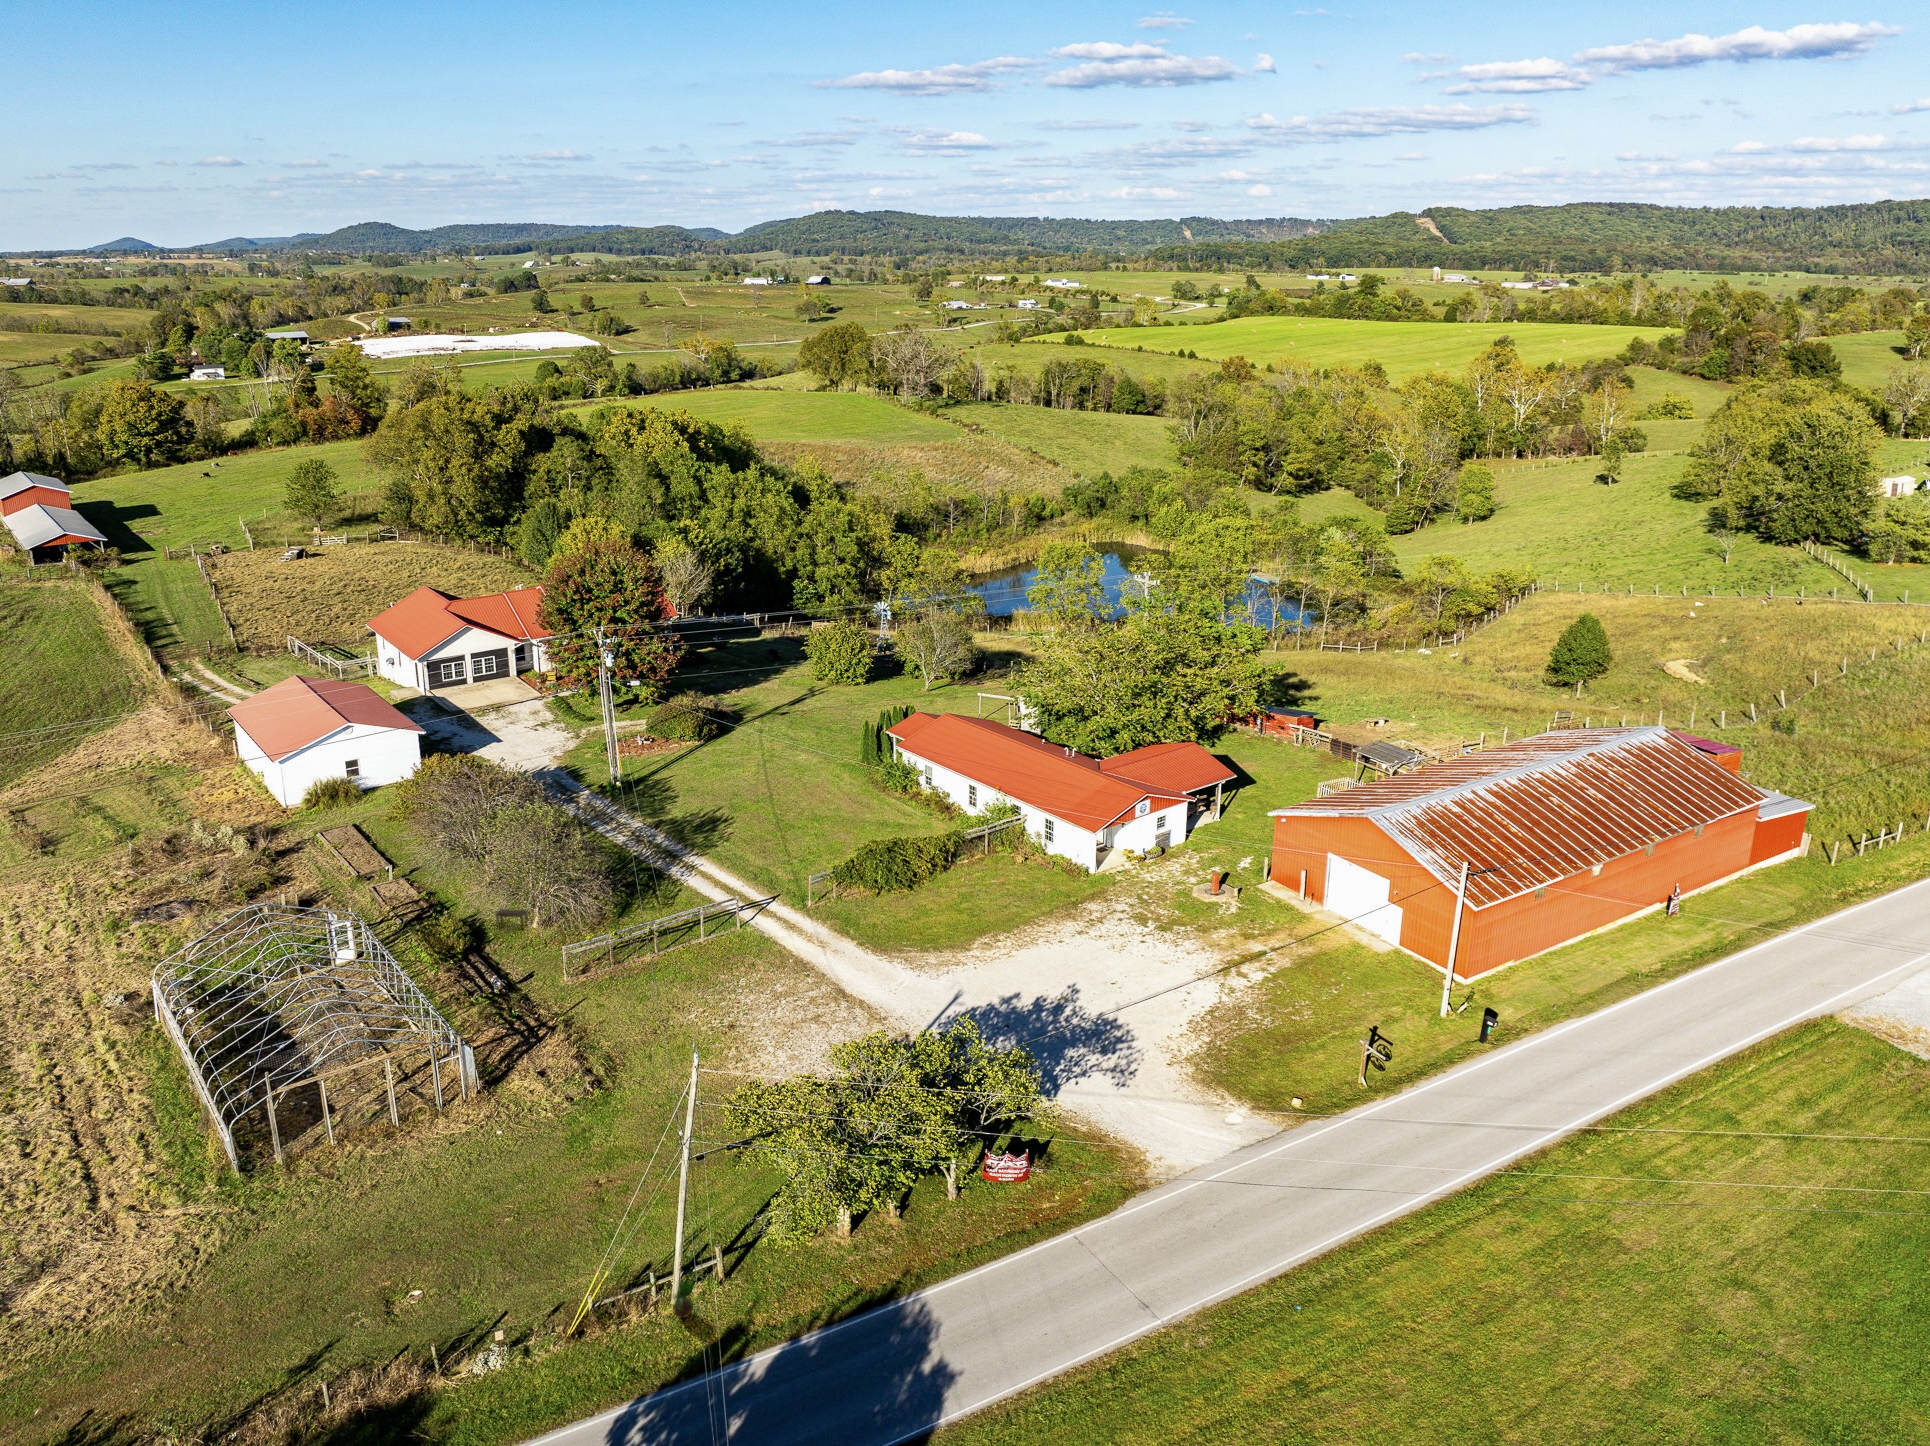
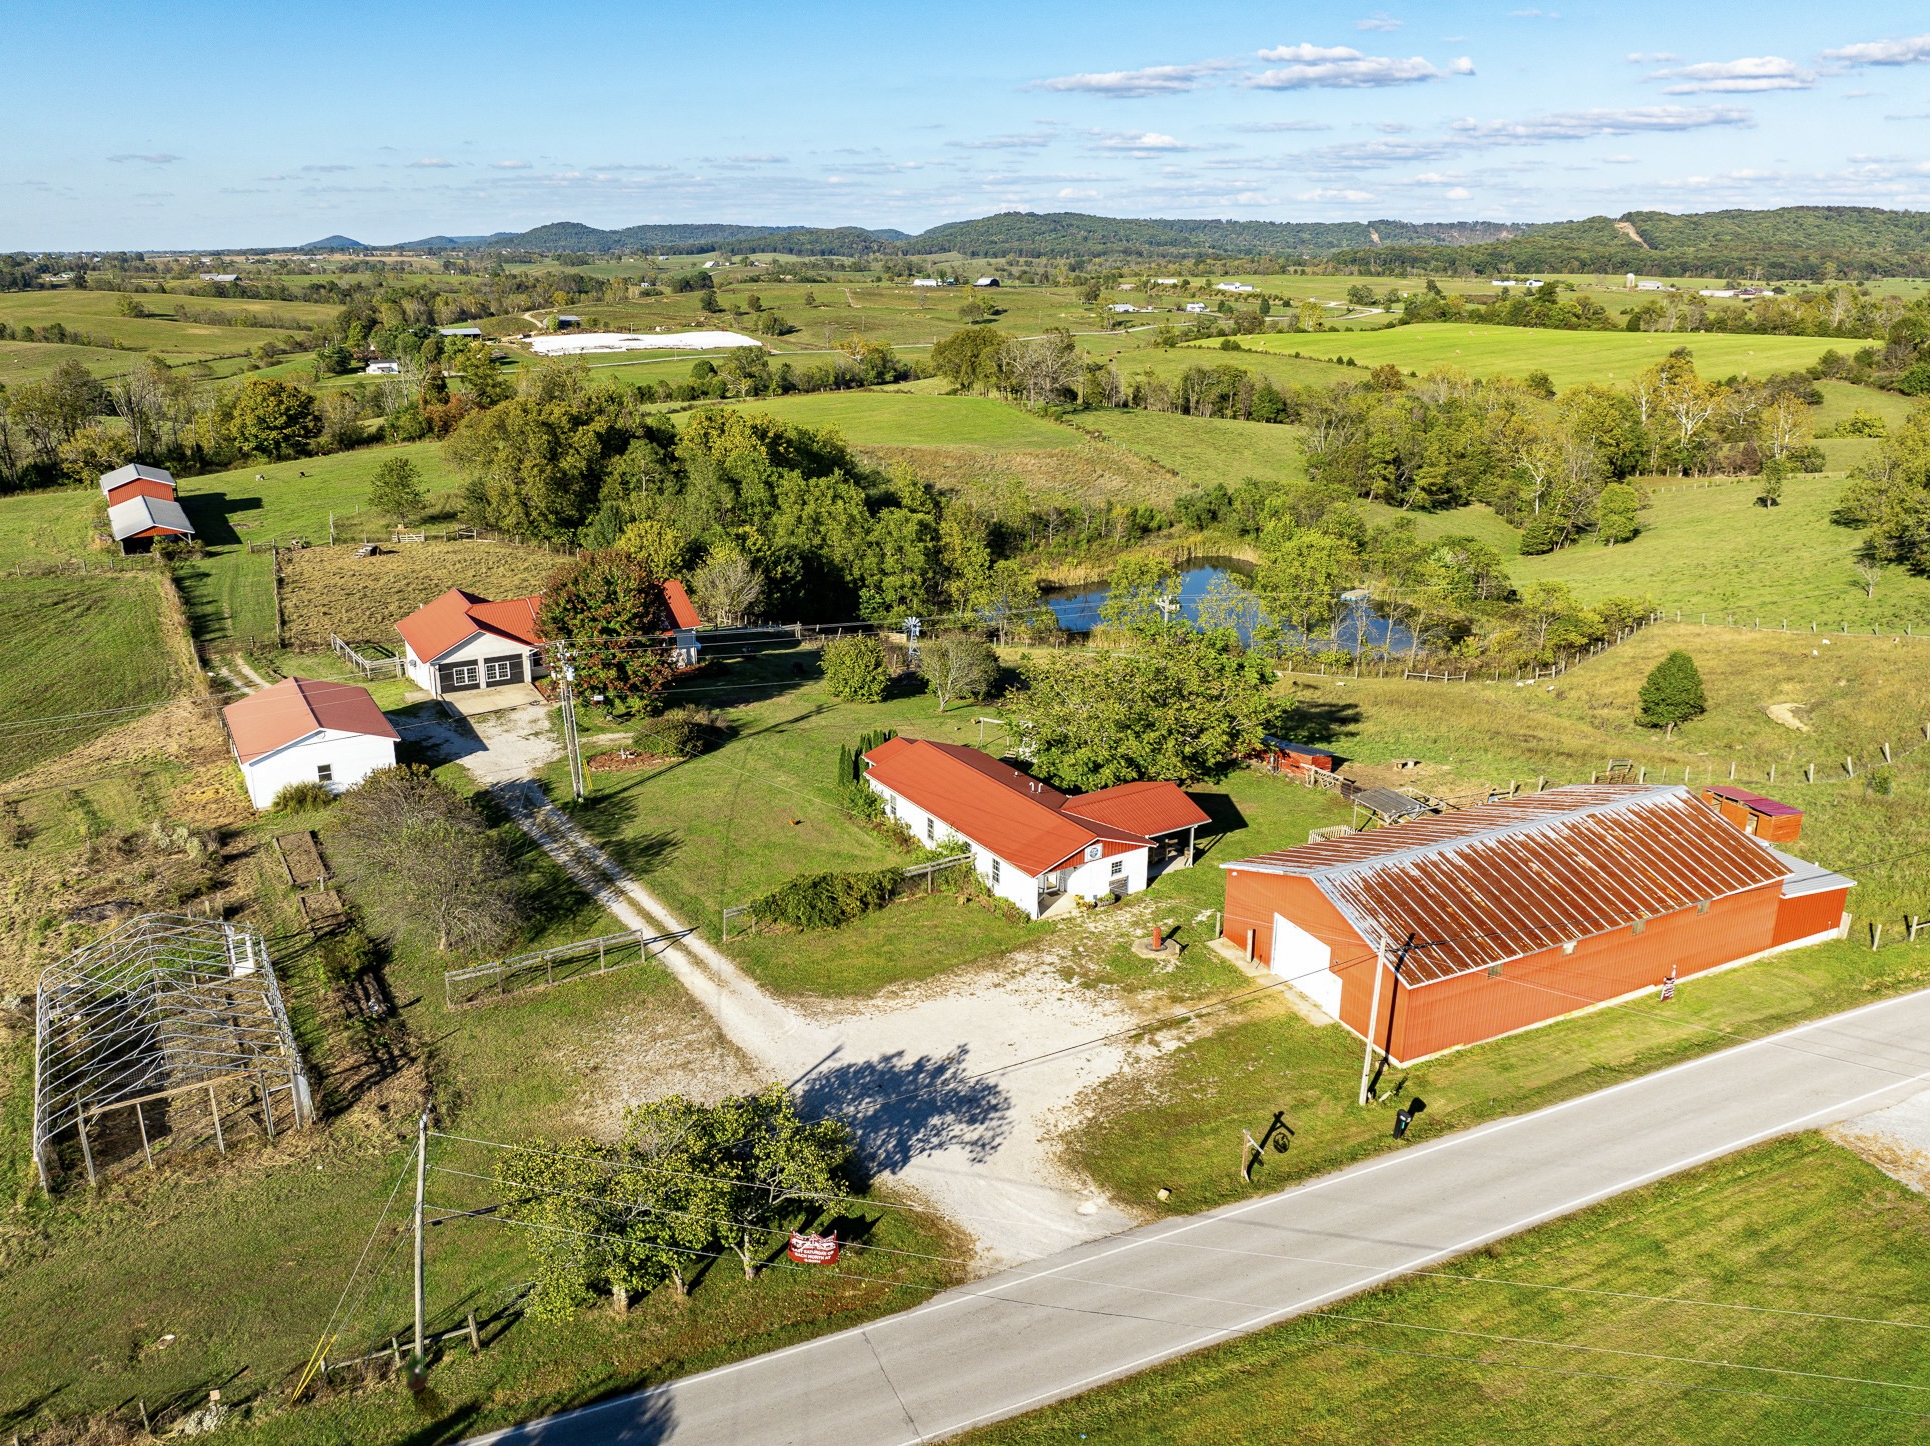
bench: present [496,909,528,929] -> none [404,928,438,951]

